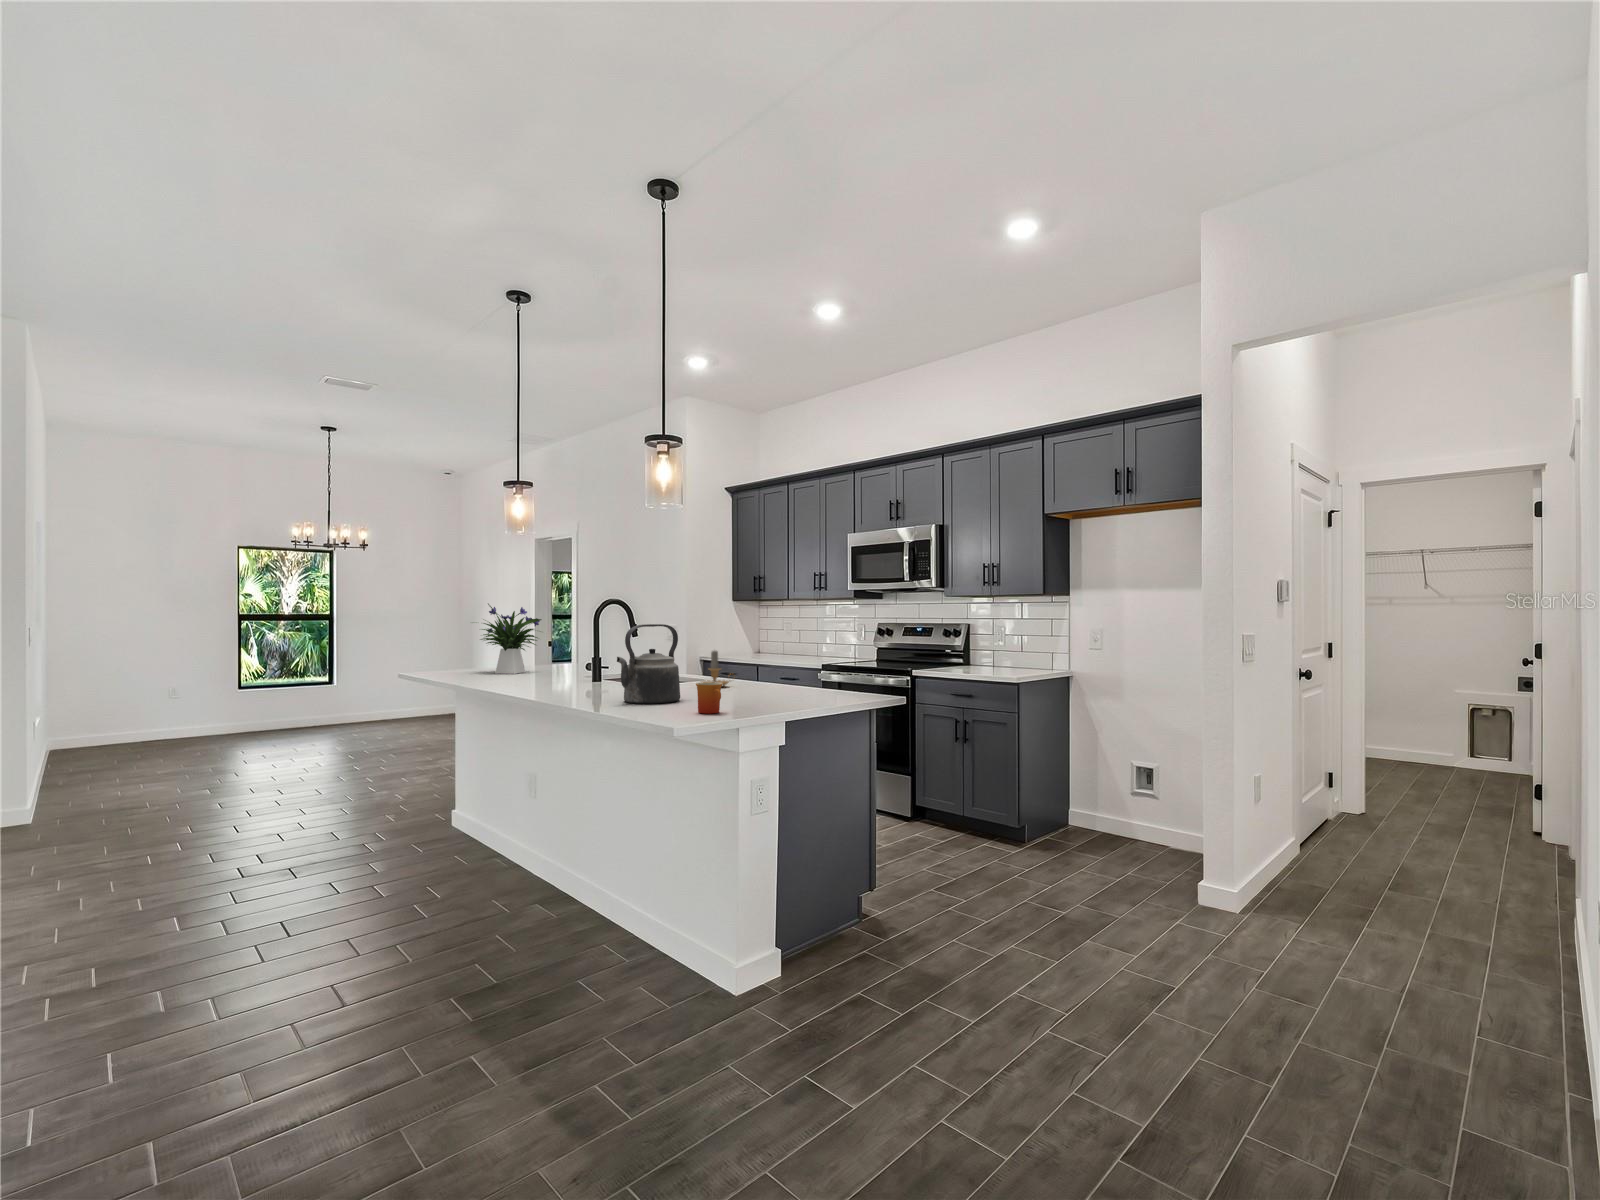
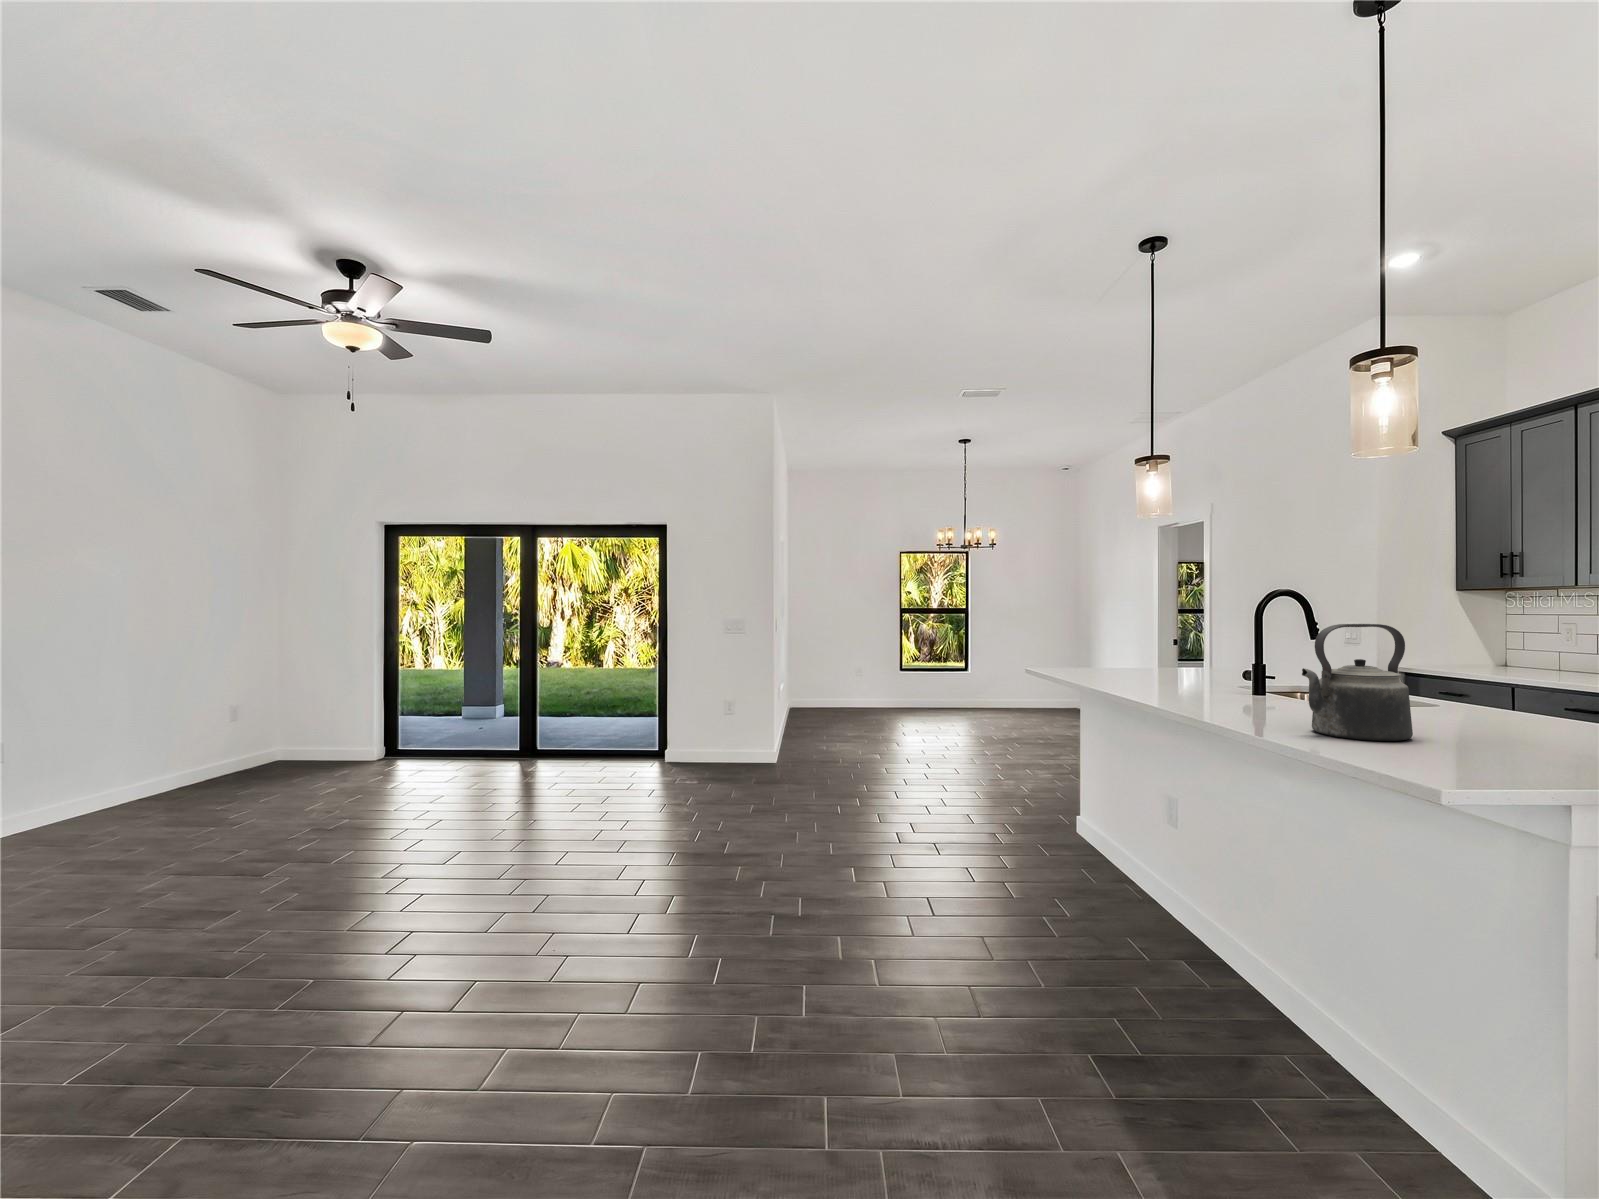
flower arrangement: present [481,604,541,674] -> none [1094,596,1179,676]
candle: present [701,651,729,686] -> none [1434,661,1504,720]
mug: present [696,682,722,714] -> none [1459,719,1520,773]

